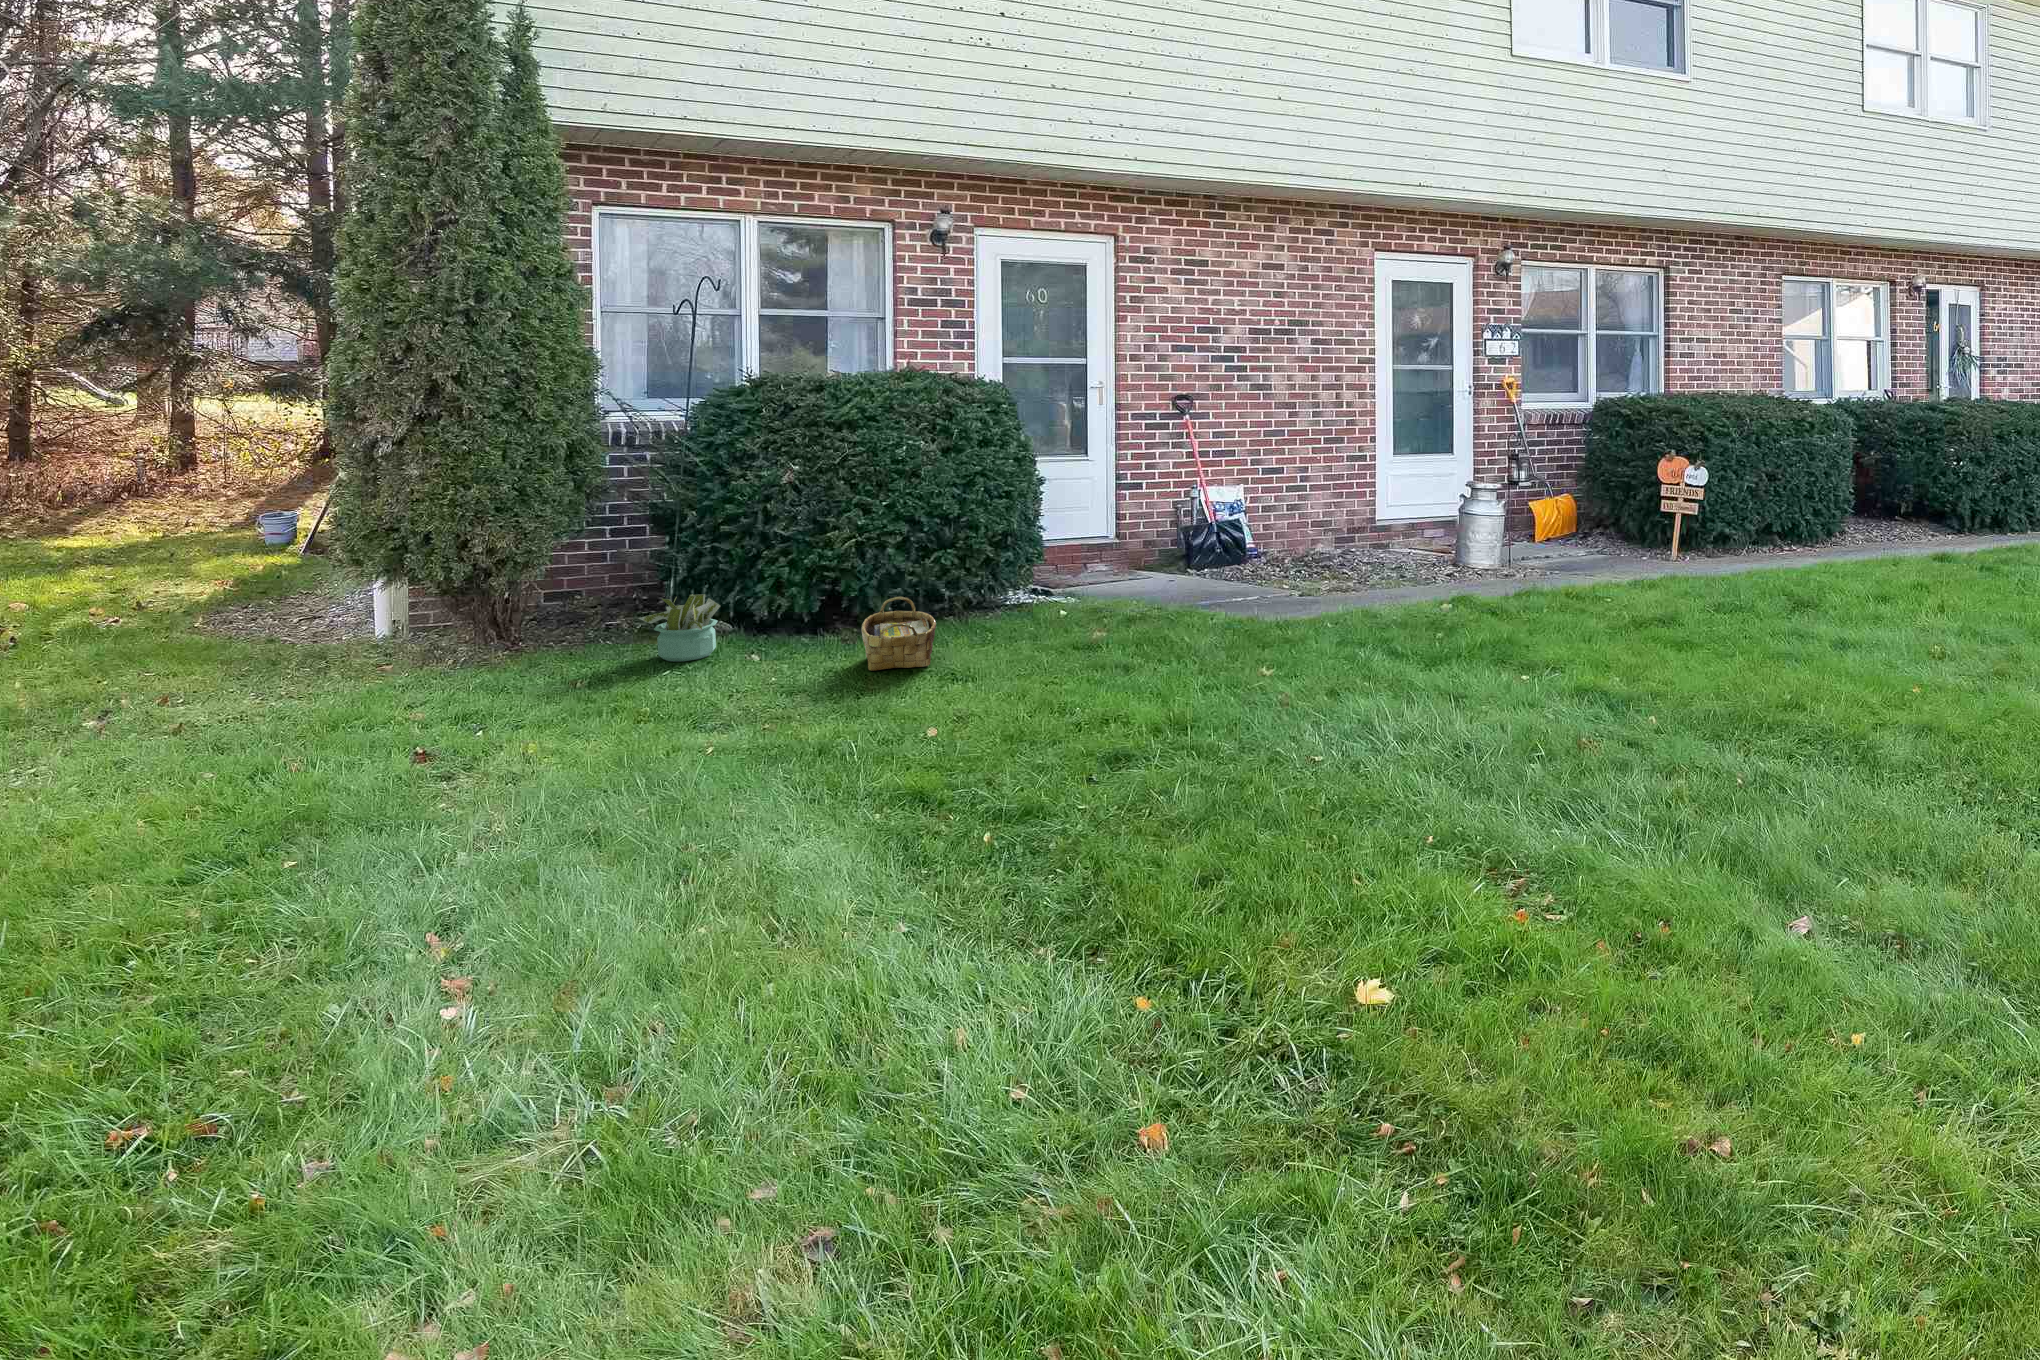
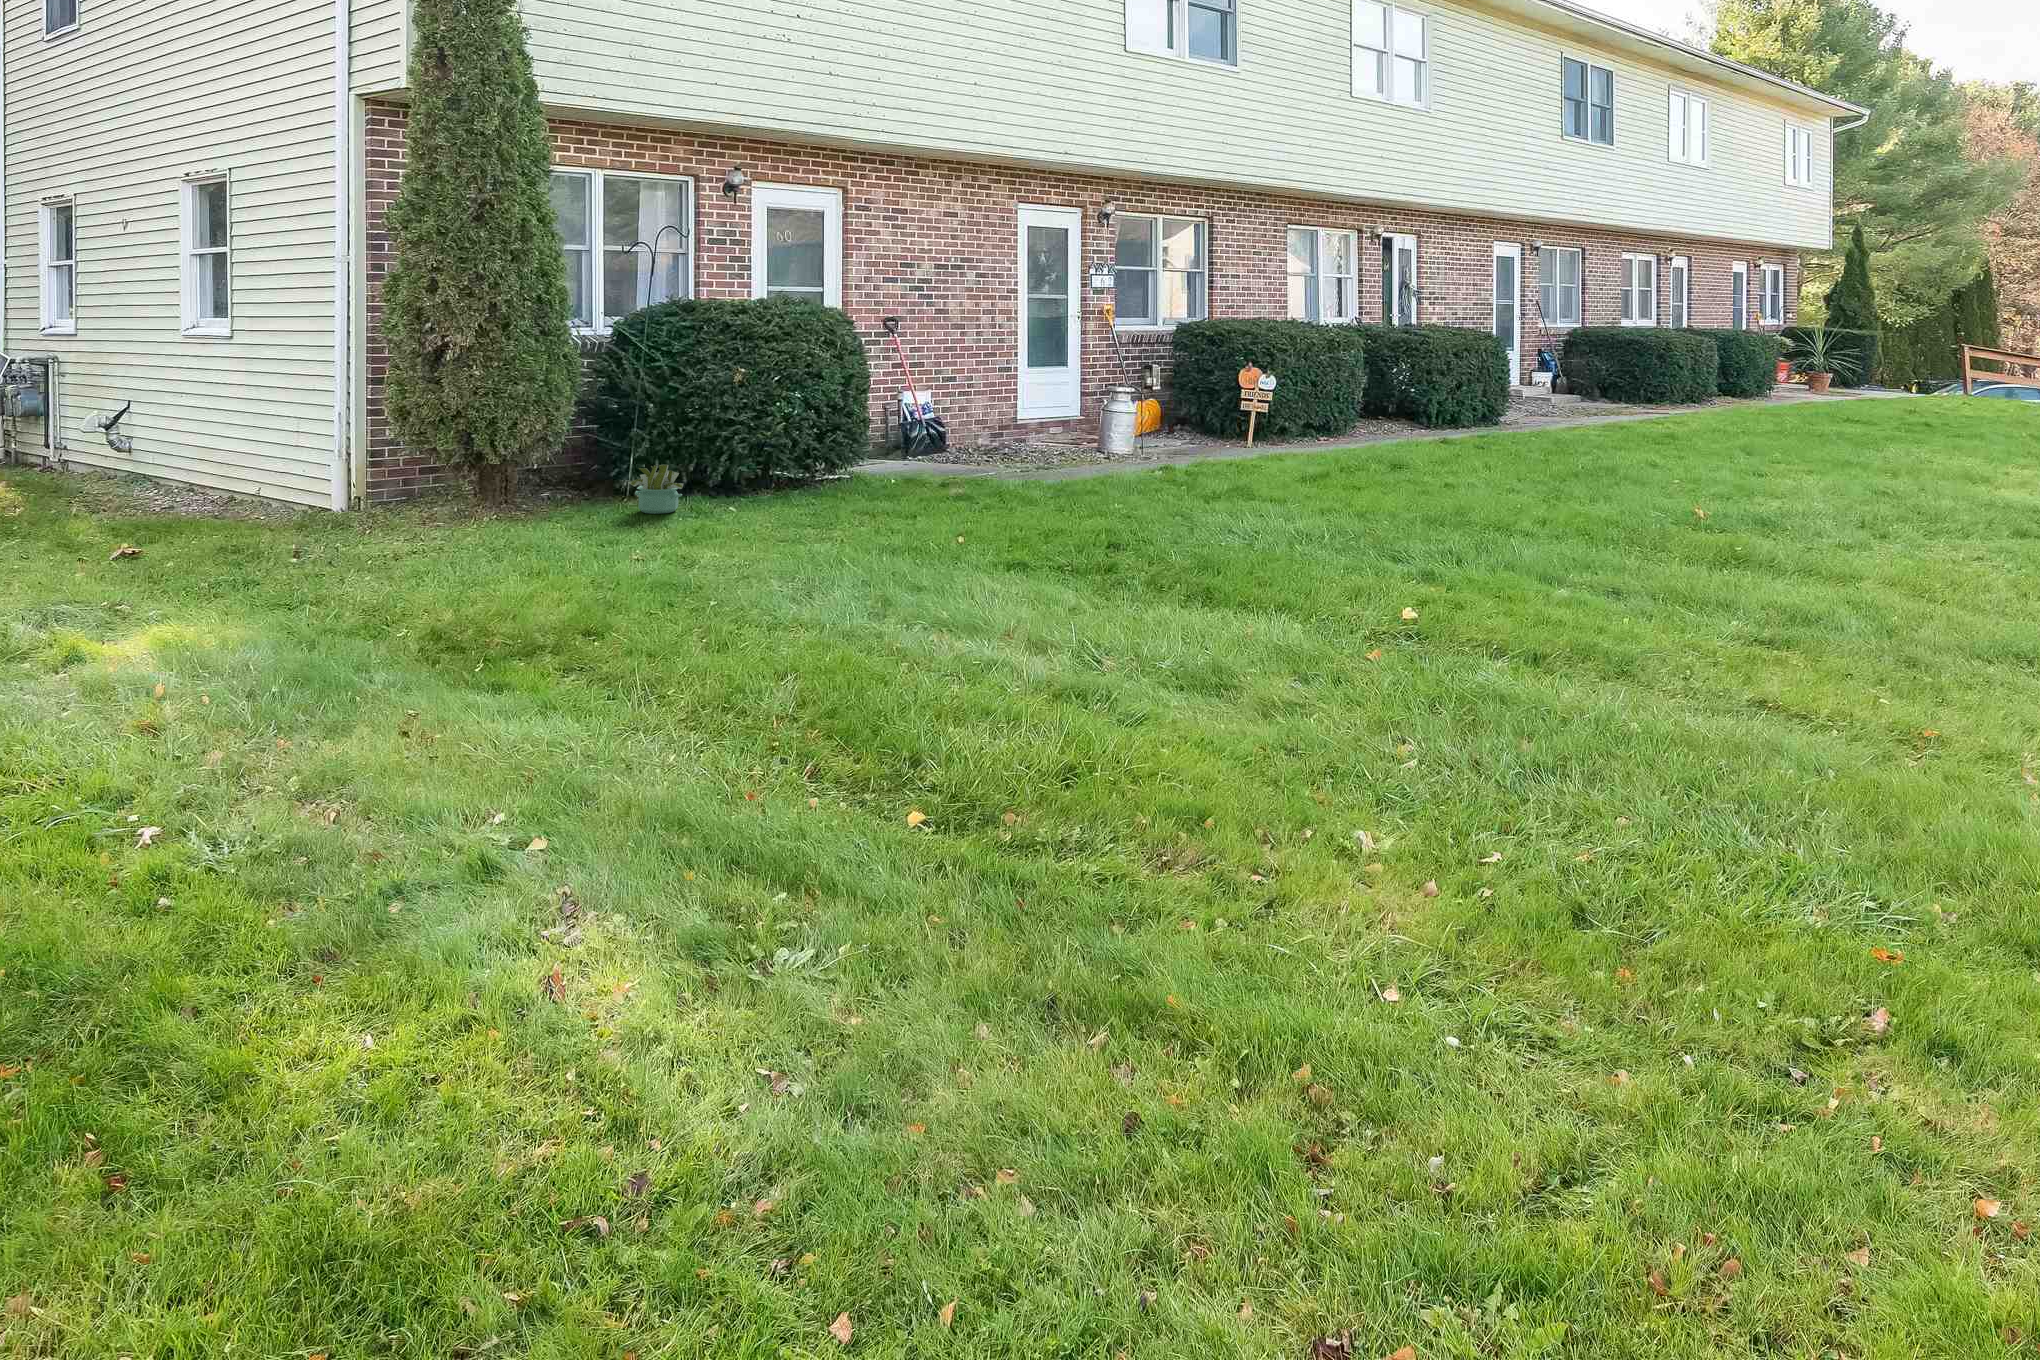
woven basket: present [862,597,936,671] -> none [796,462,854,511]

